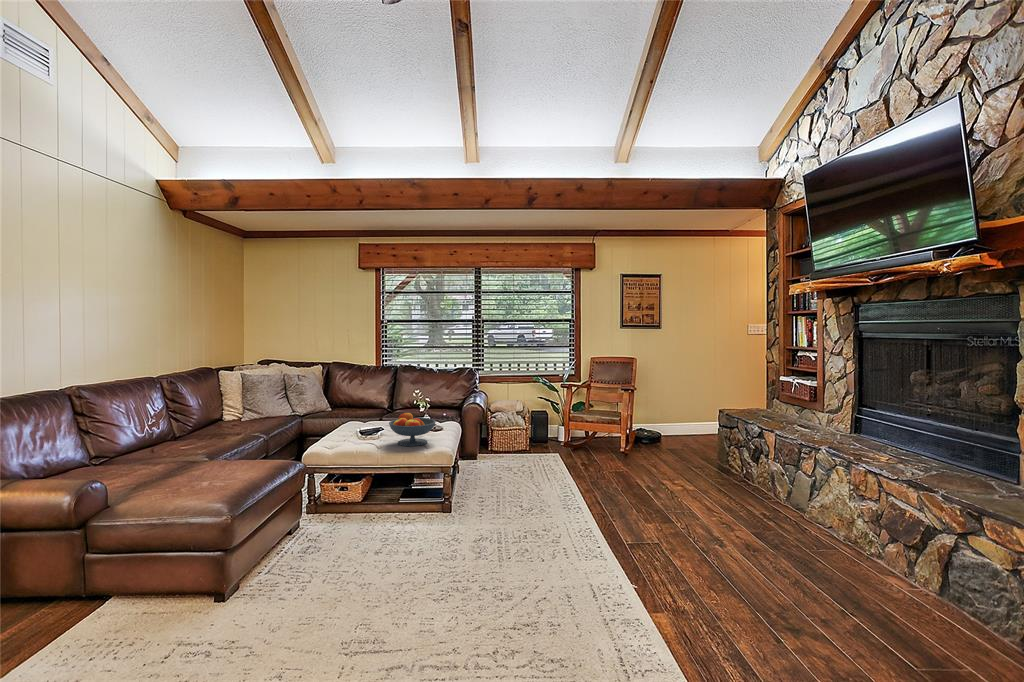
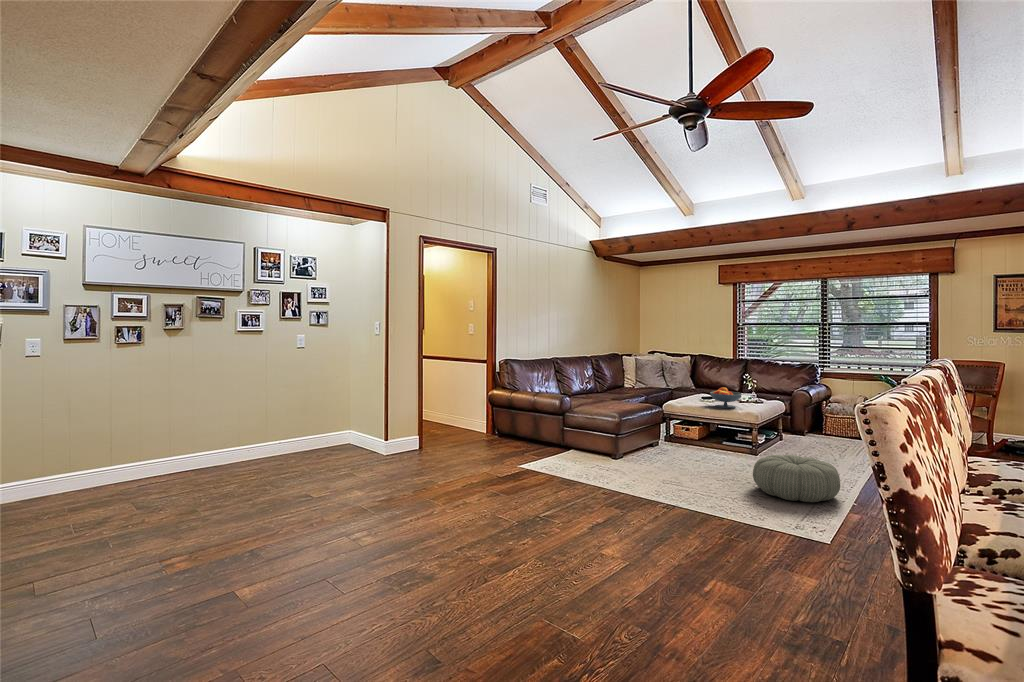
pouf: none [536,528,674,637] -> present [753,455,840,502]

